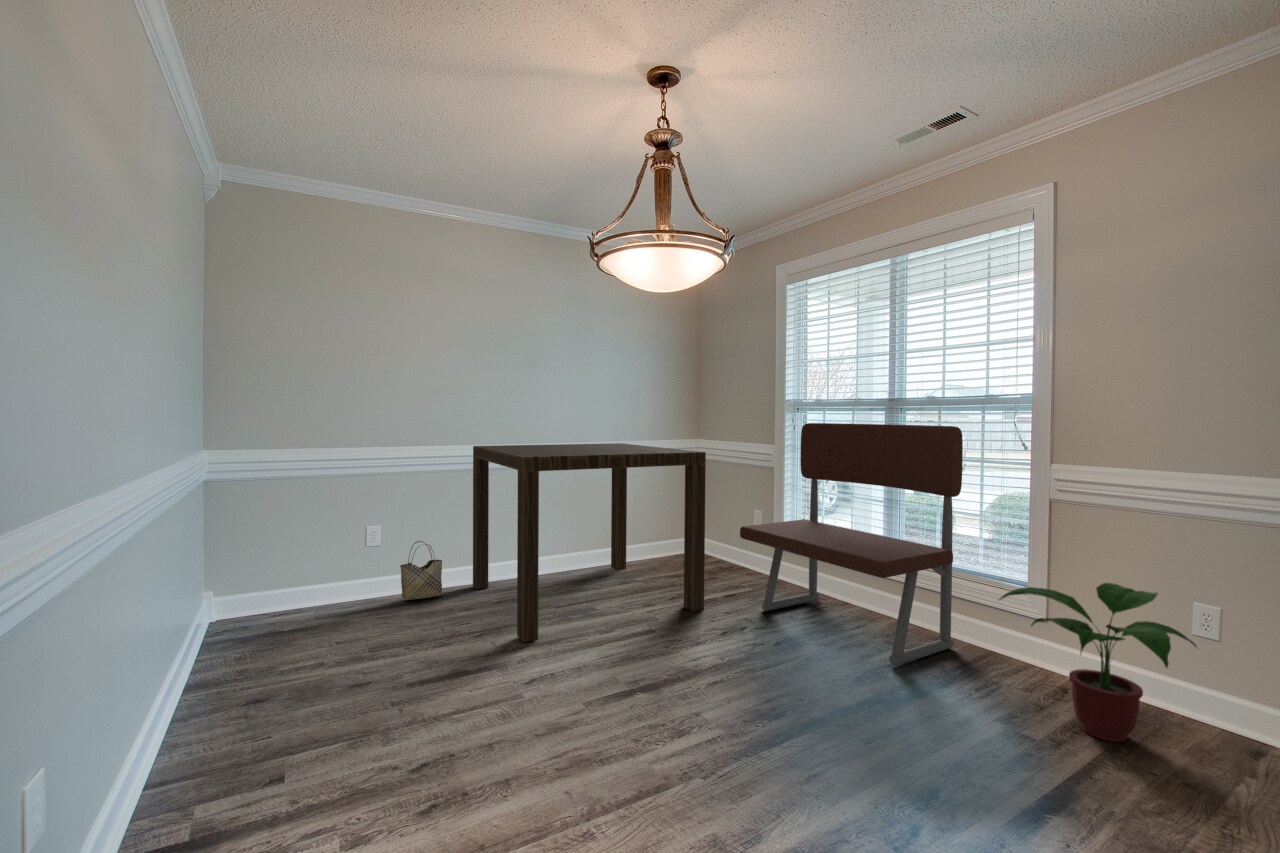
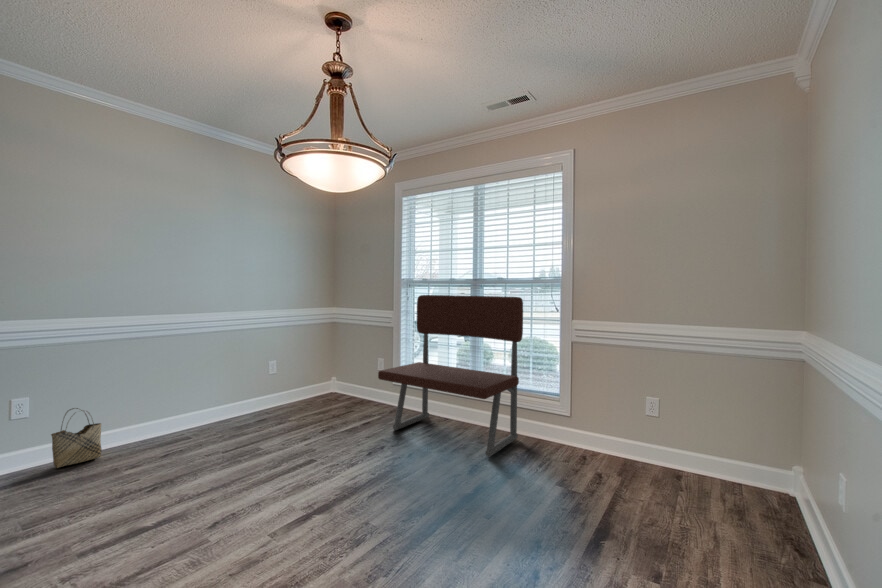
dining table: present [473,443,706,642] -> none [135,311,352,489]
potted plant: present [1000,583,1196,742] -> none [551,389,652,483]

